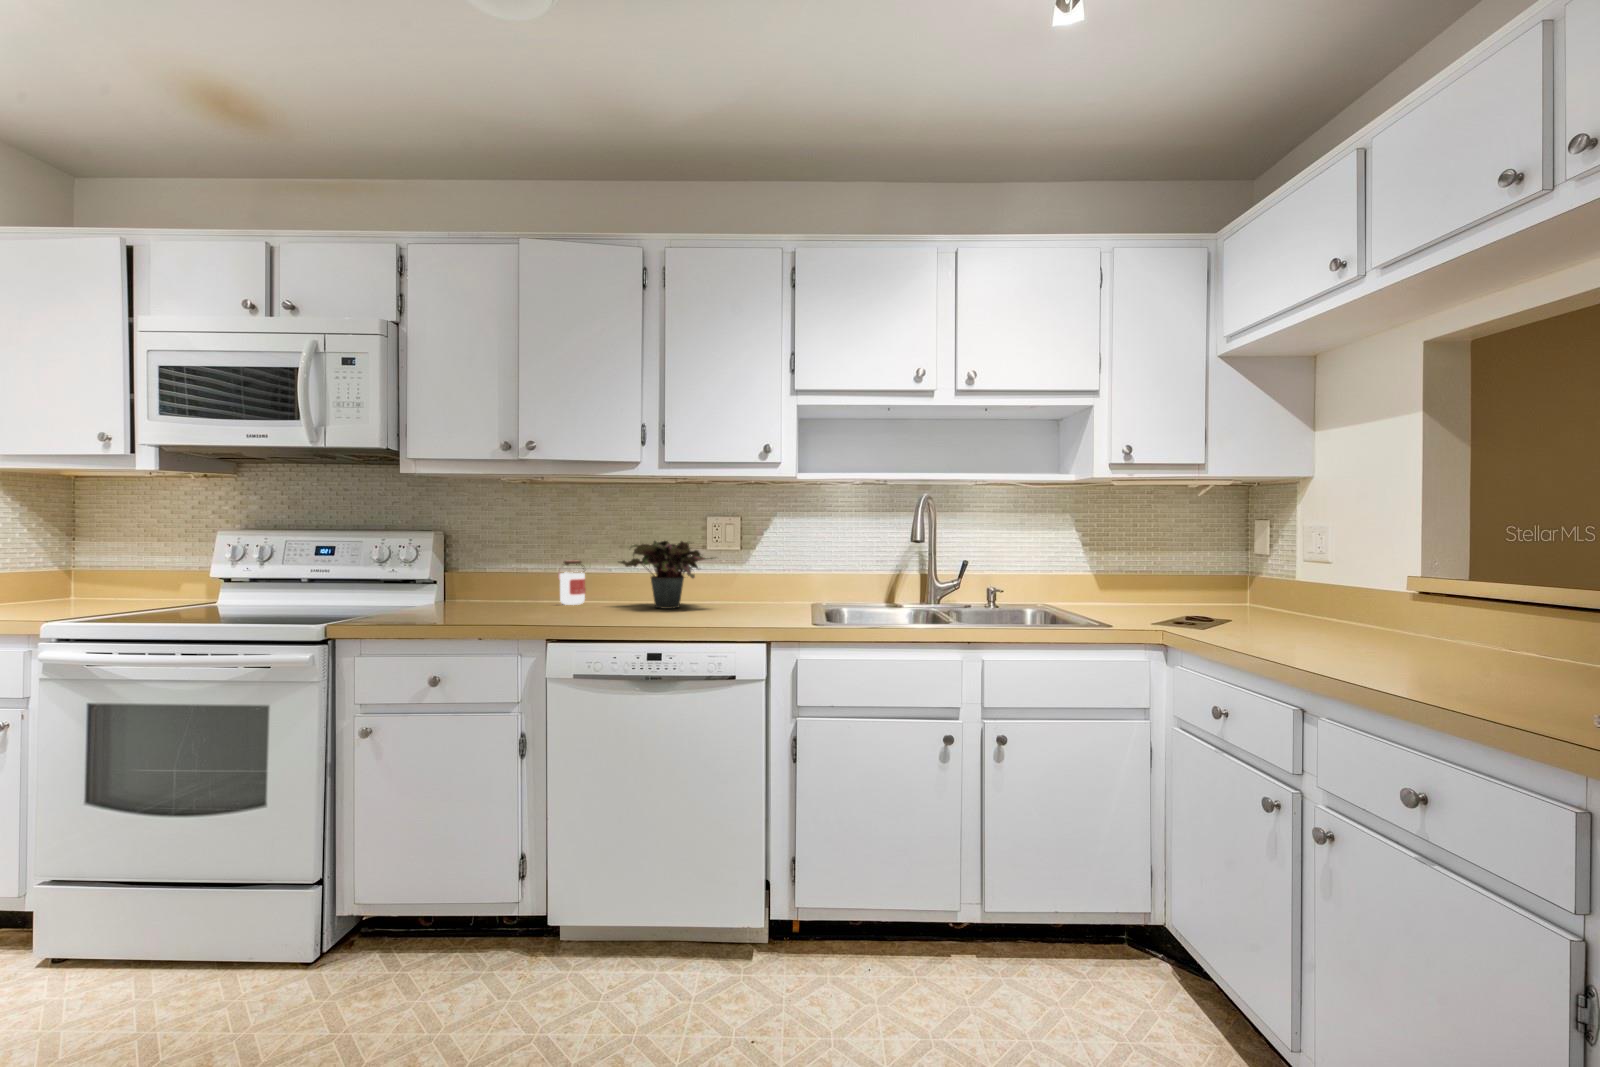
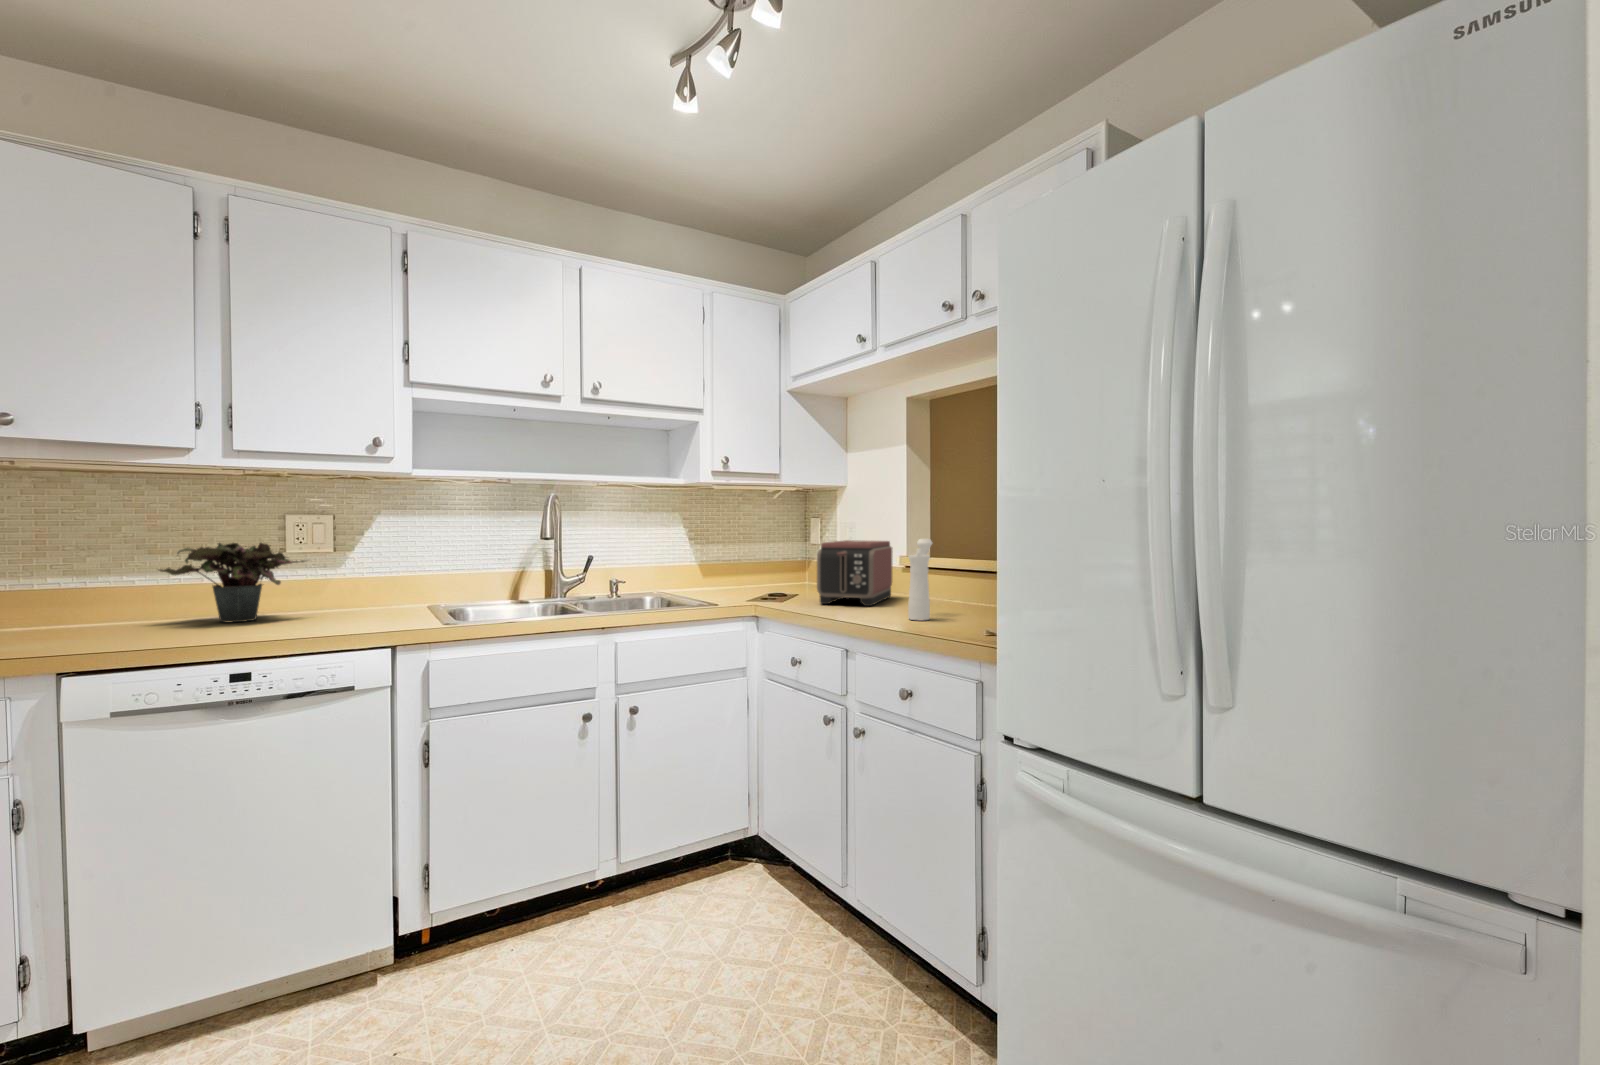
toaster: none [1256,553,1390,647] -> present [817,540,892,606]
pepper mill: none [1409,553,1461,678] -> present [908,539,932,621]
jar: present [558,561,586,605] -> none [53,571,104,629]

